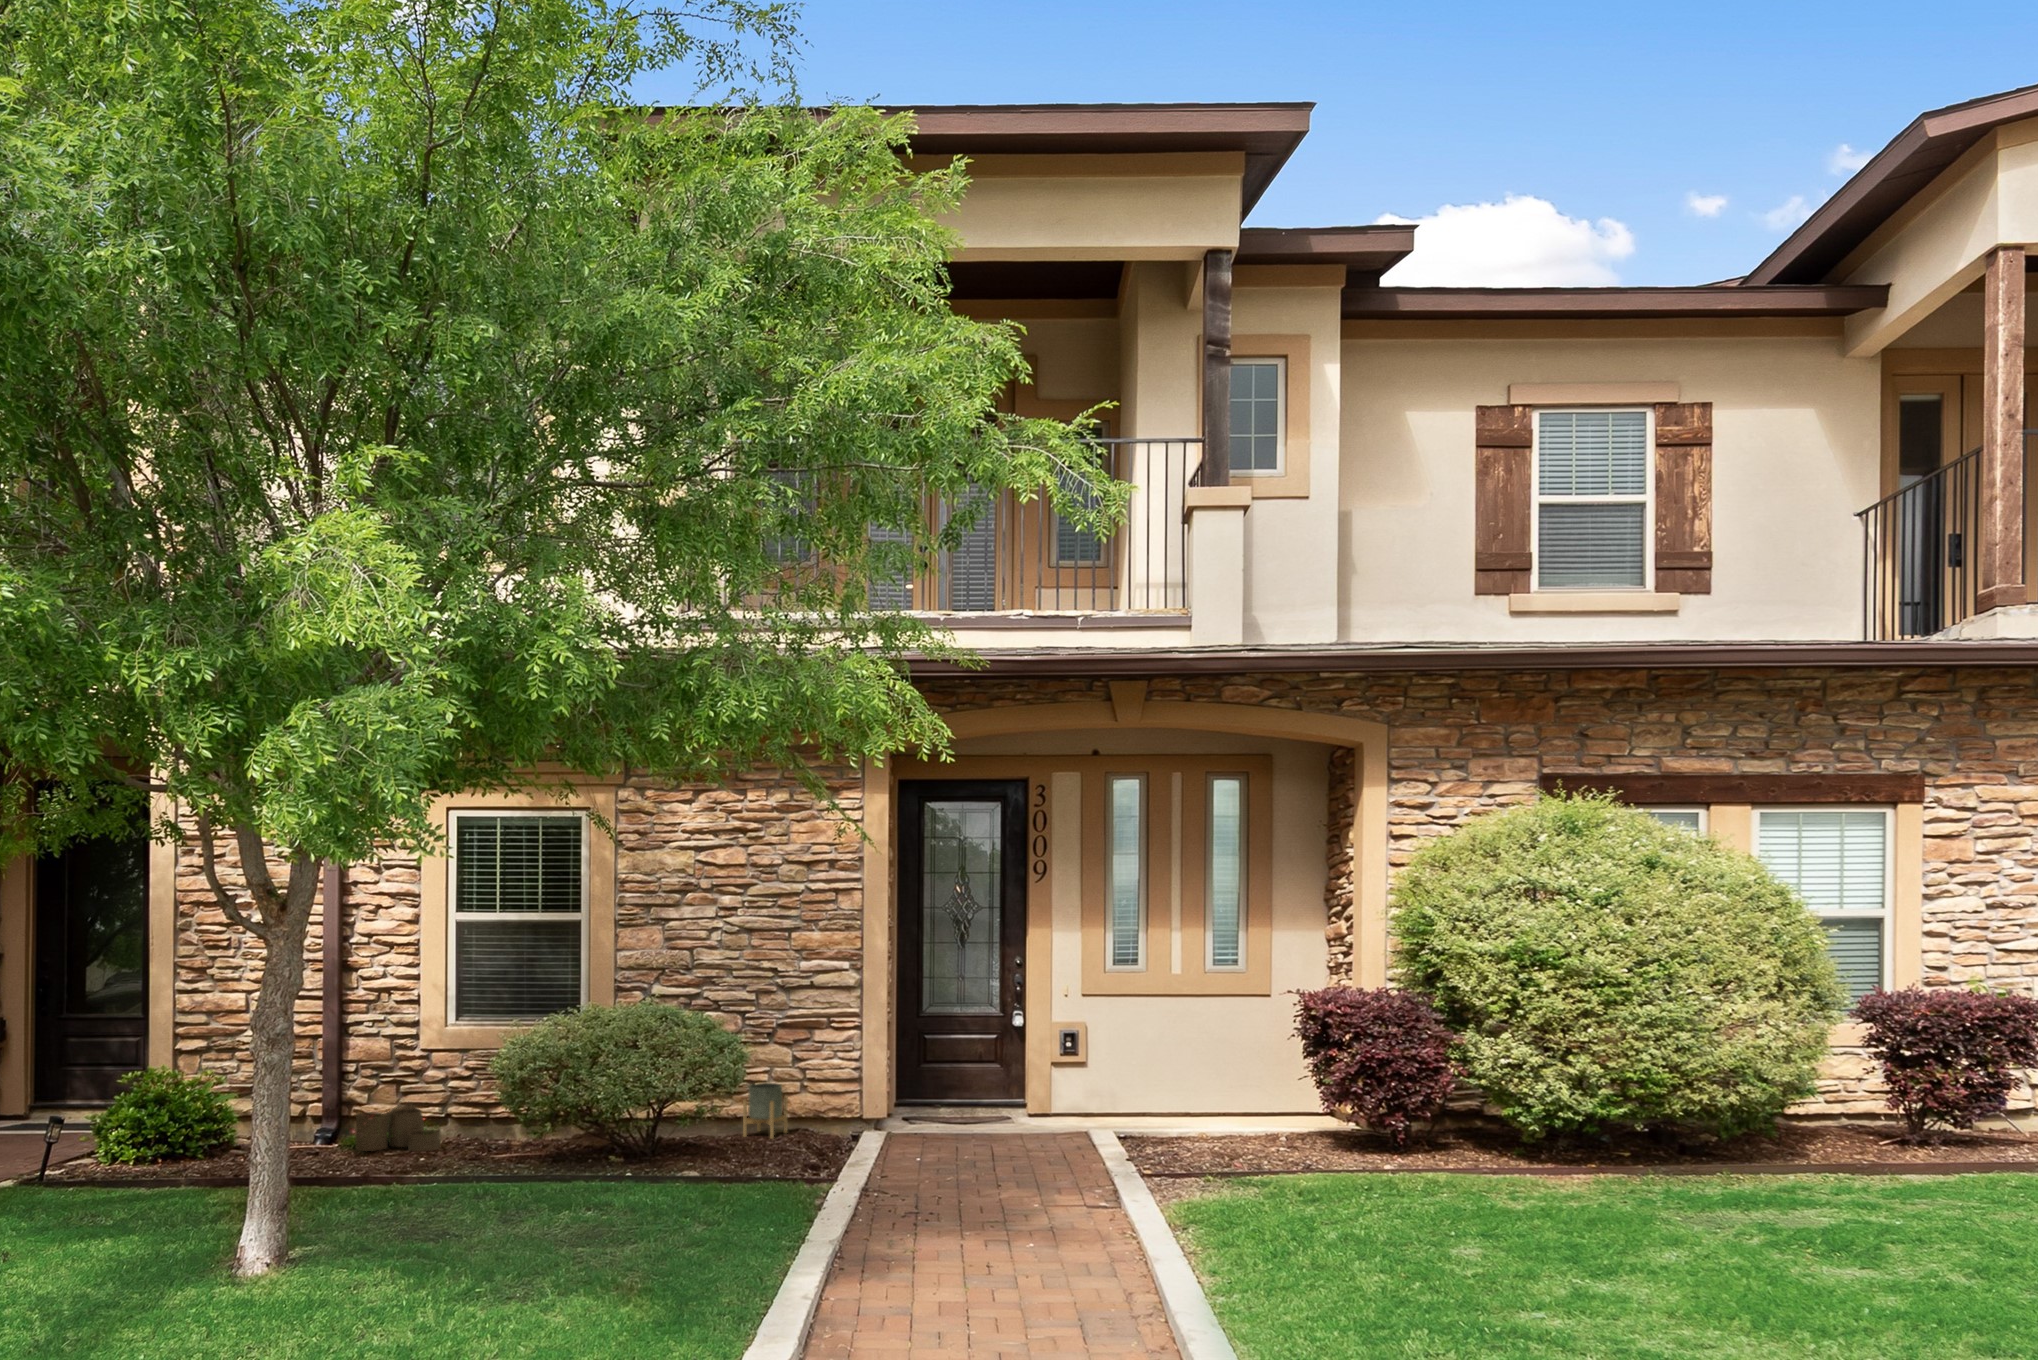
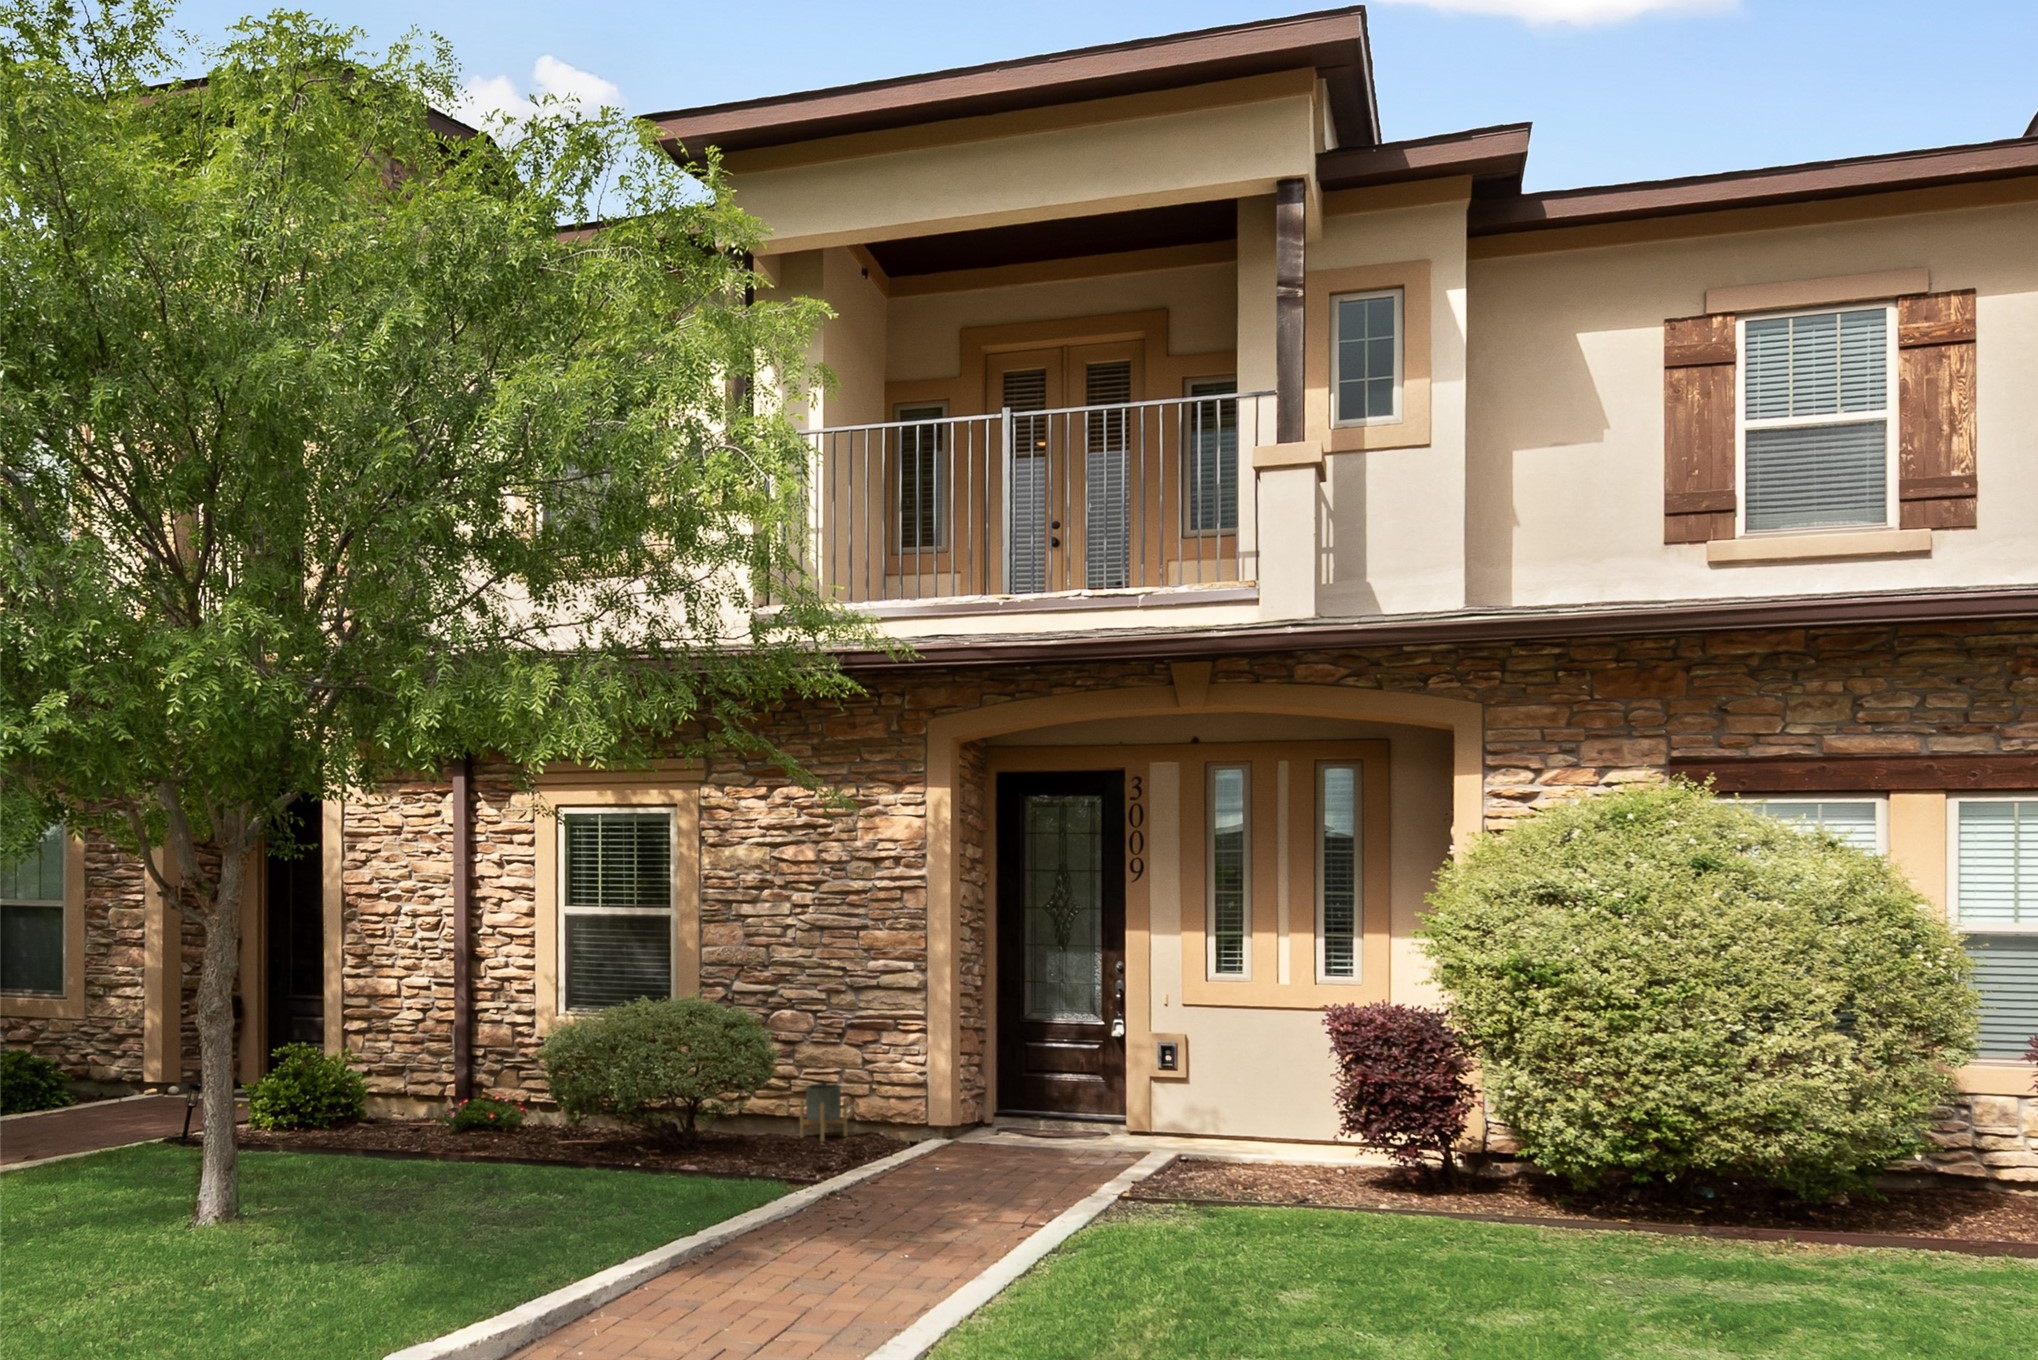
woven basket: present [356,1103,440,1151] -> none [452,1085,531,1135]

